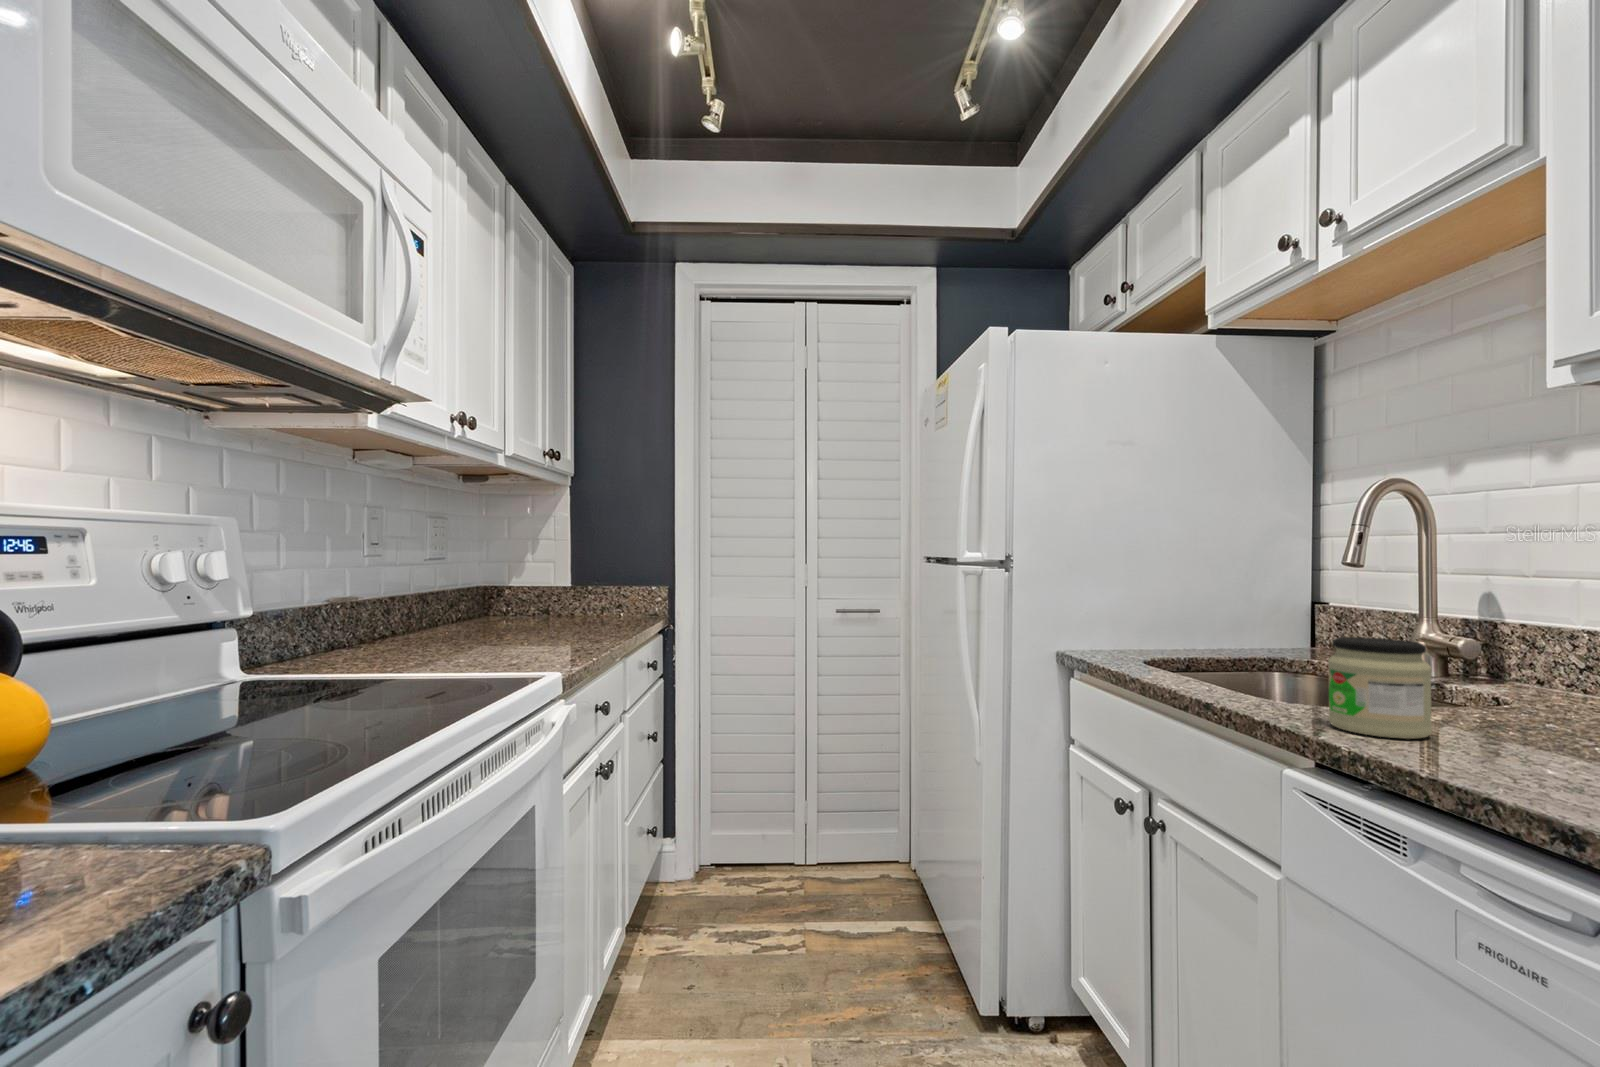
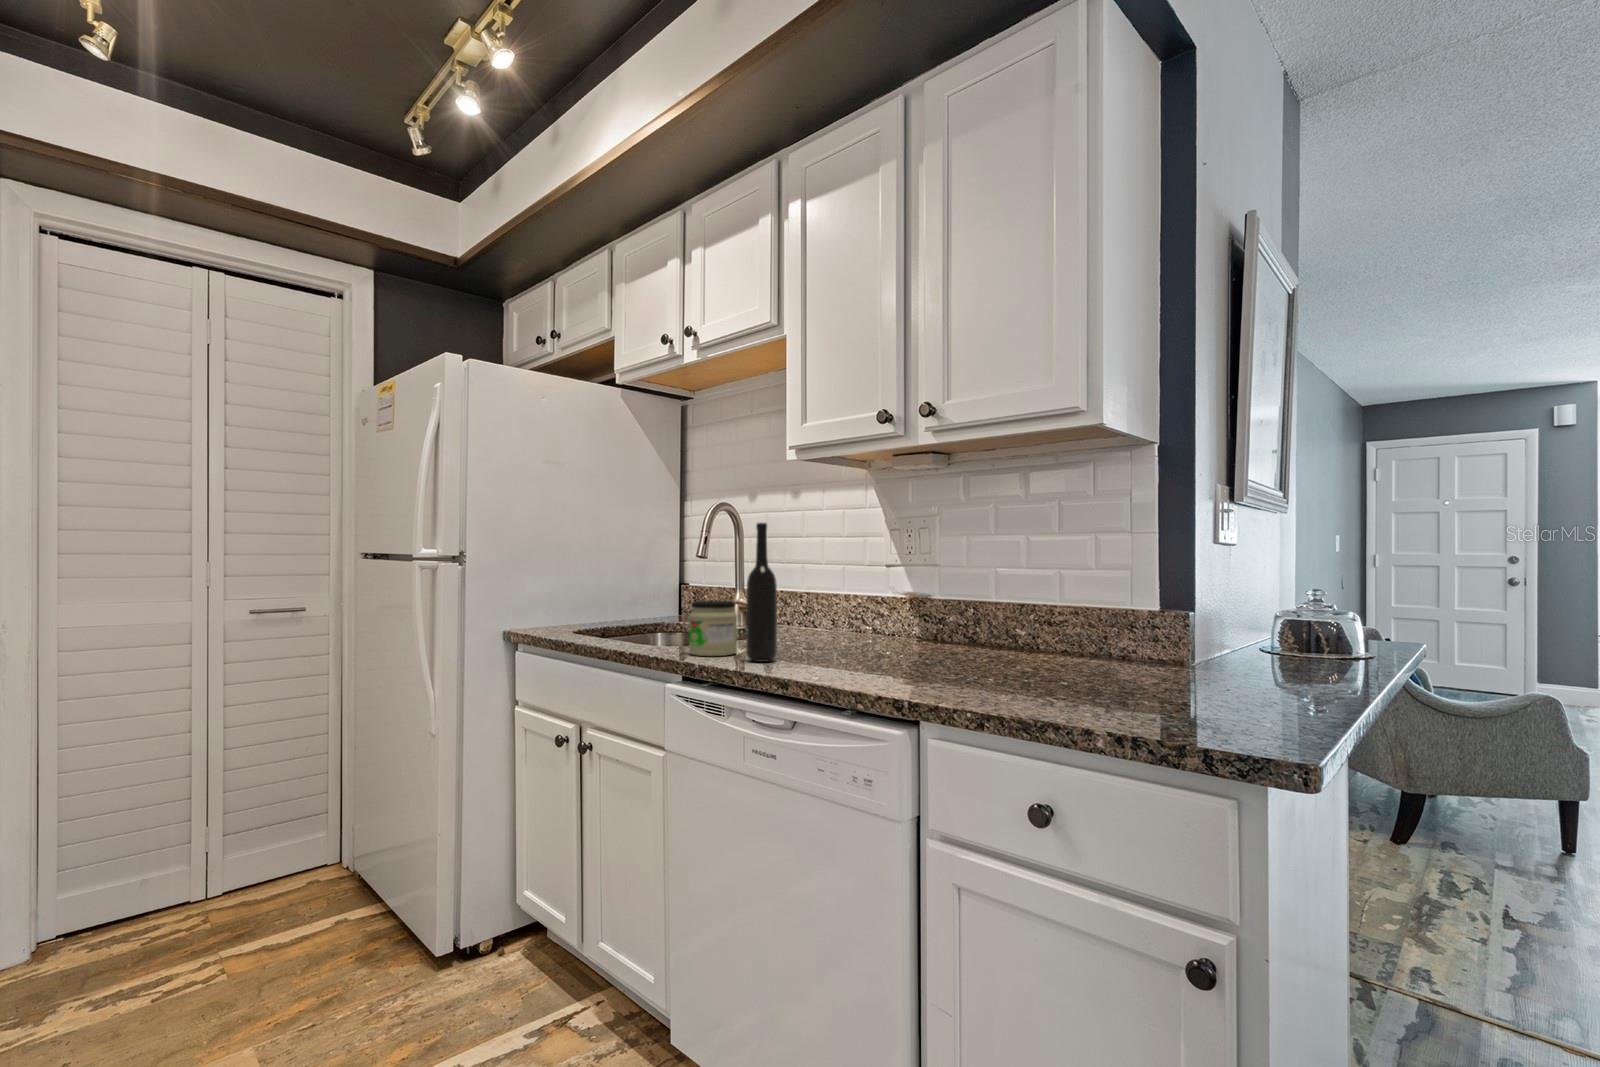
bottle: none [1456,500,1535,769] -> present [746,523,777,662]

